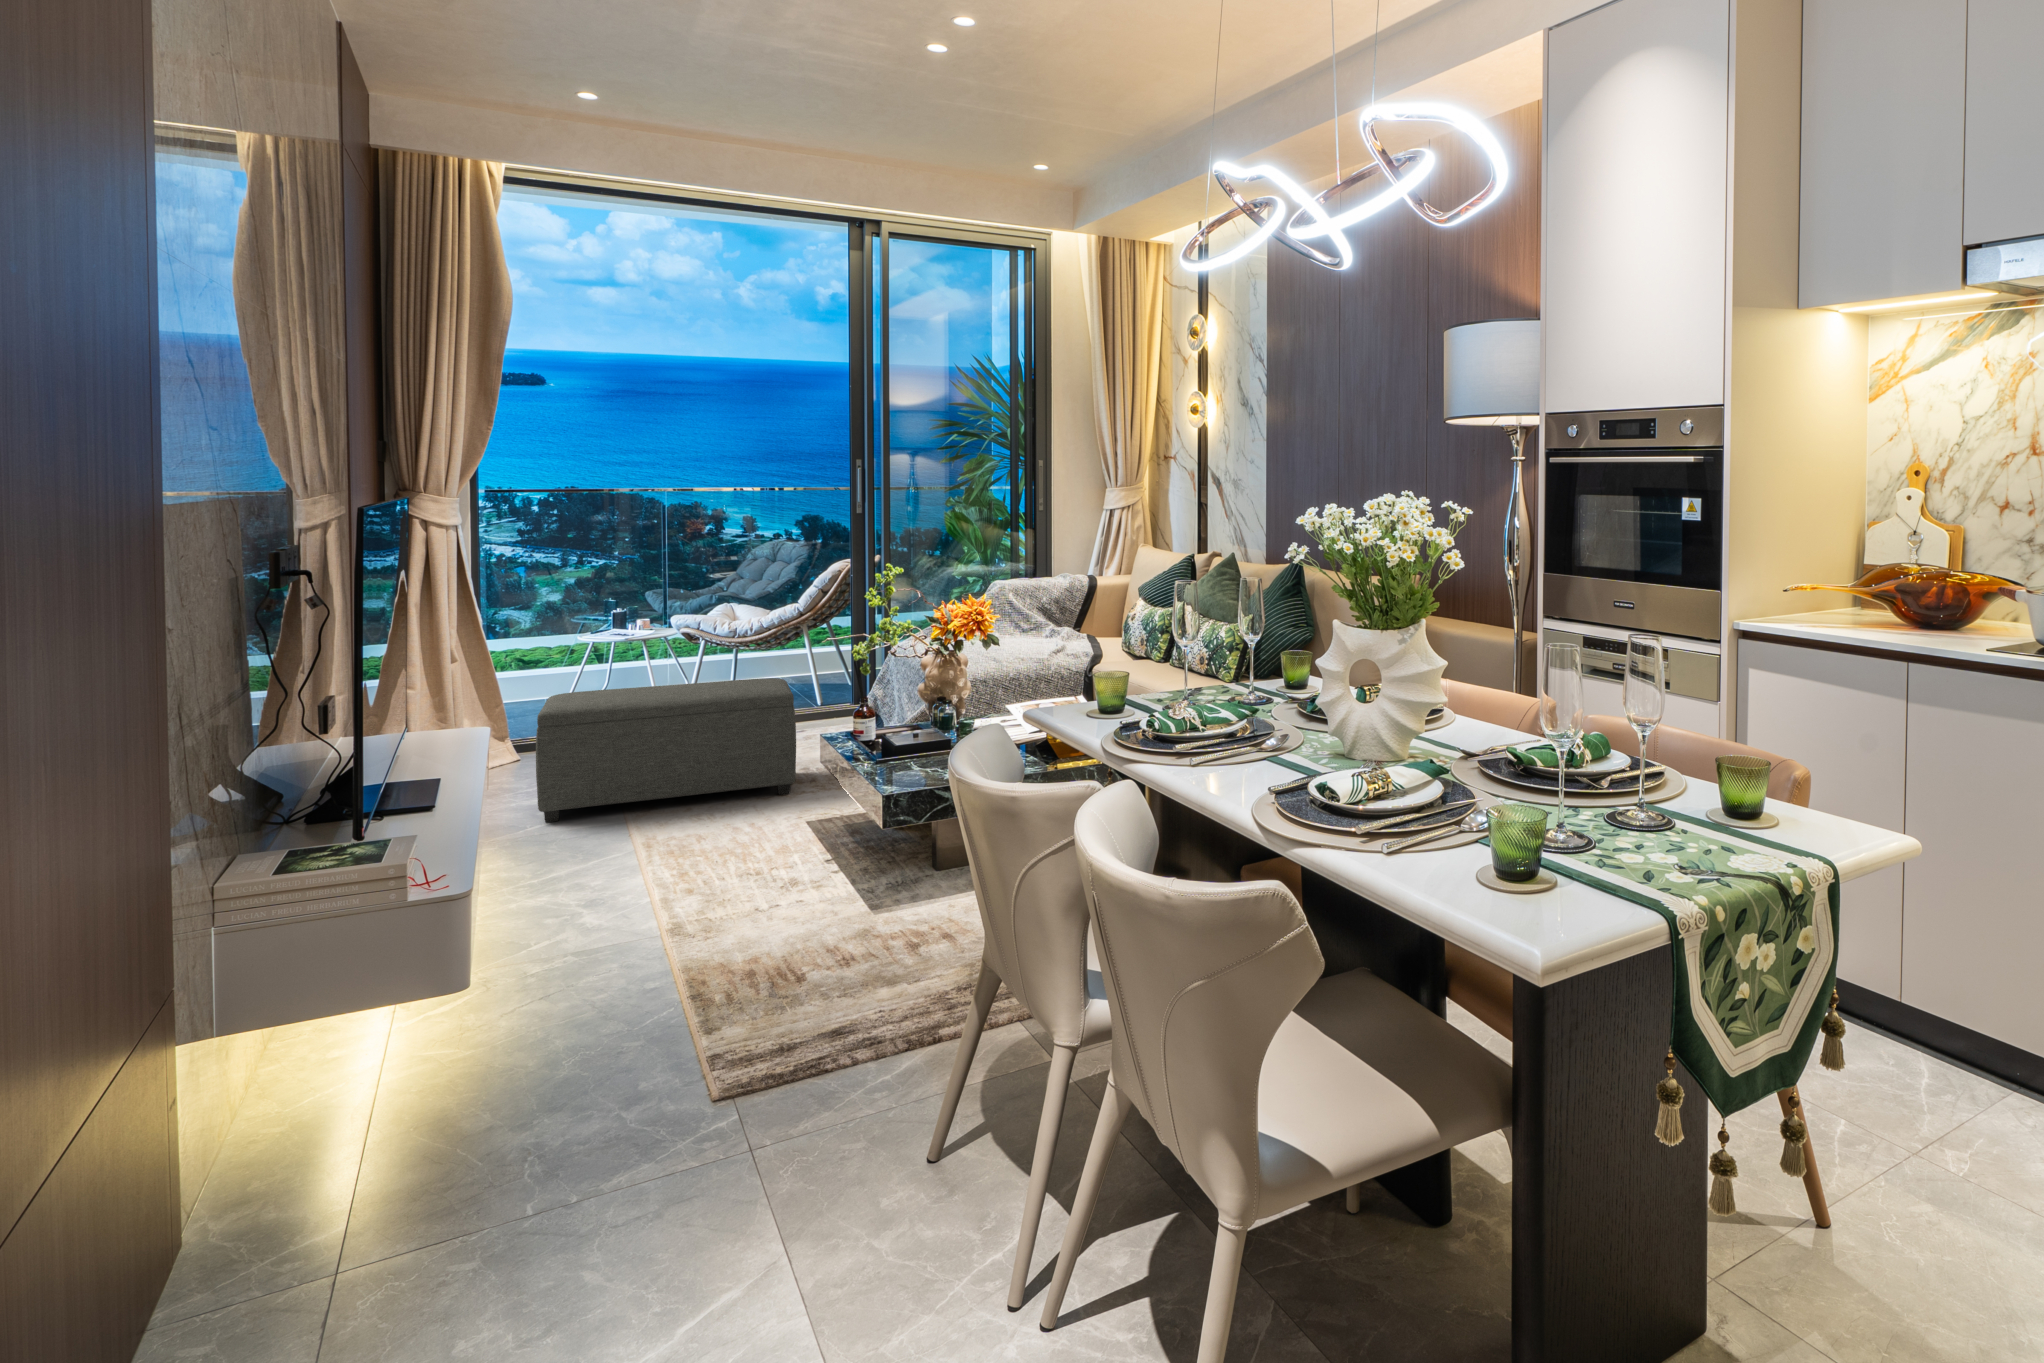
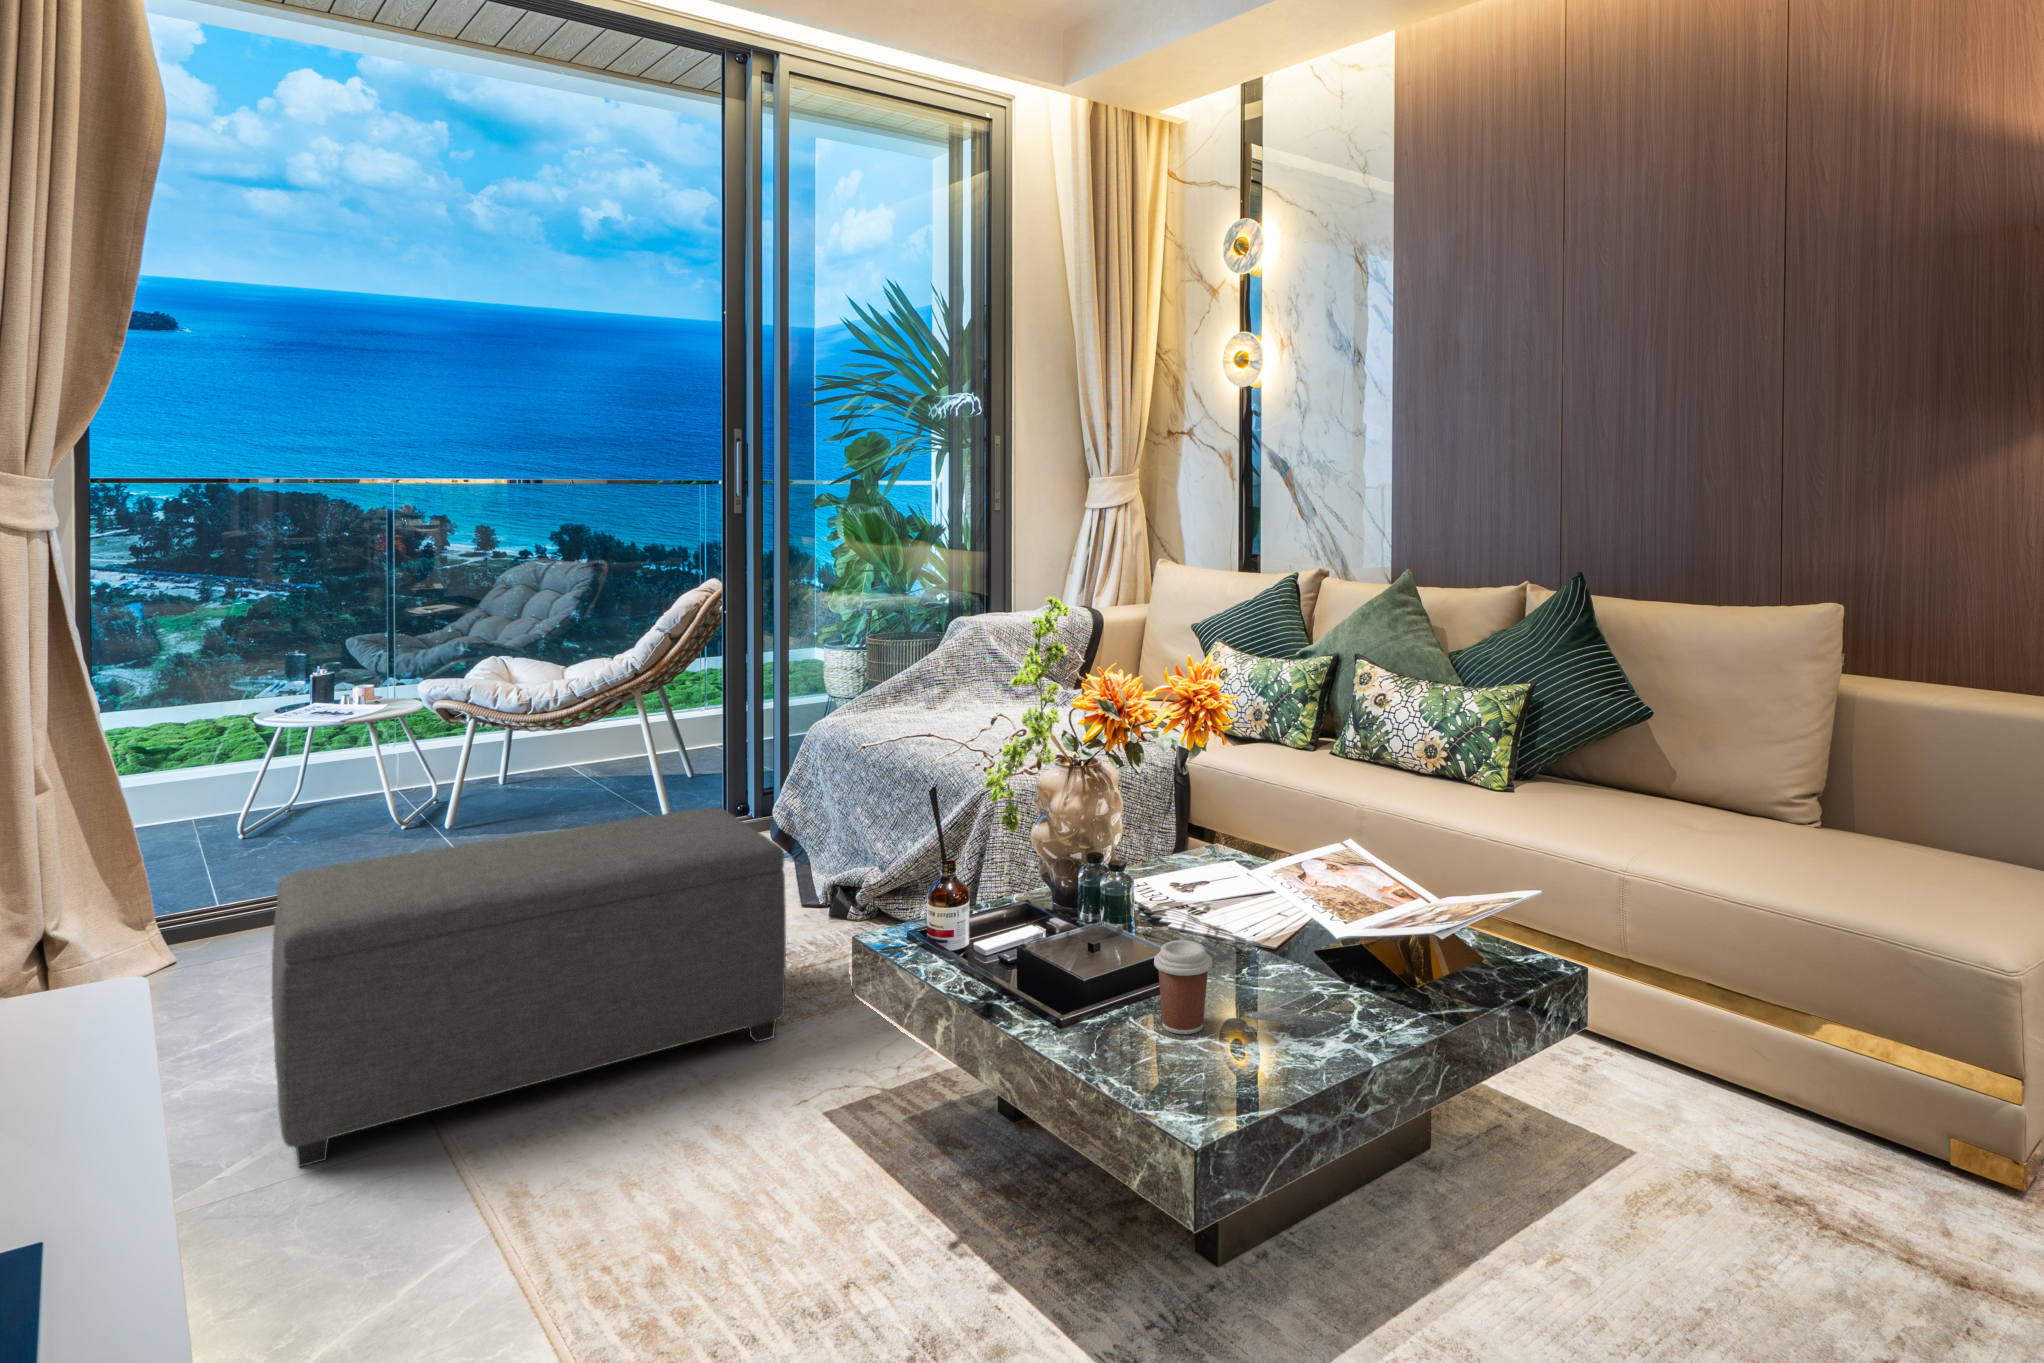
coffee cup: none [884,722,913,762] -> present [1154,940,1212,1034]

